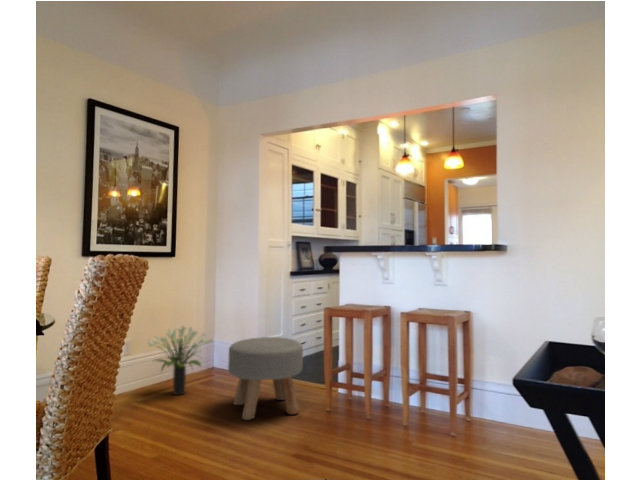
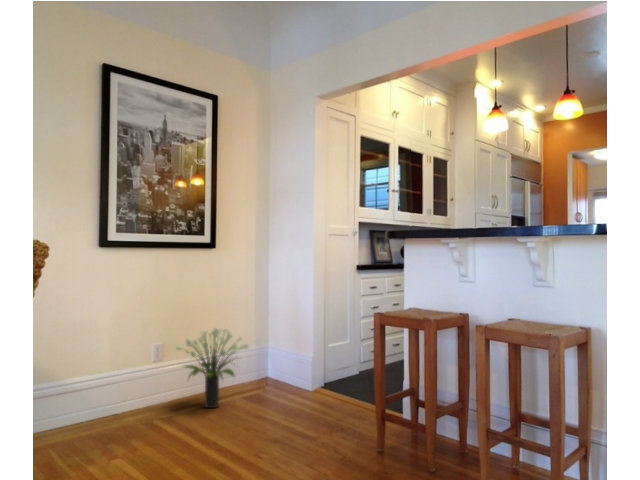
ottoman: present [228,337,303,420] -> none [253,347,348,454]

